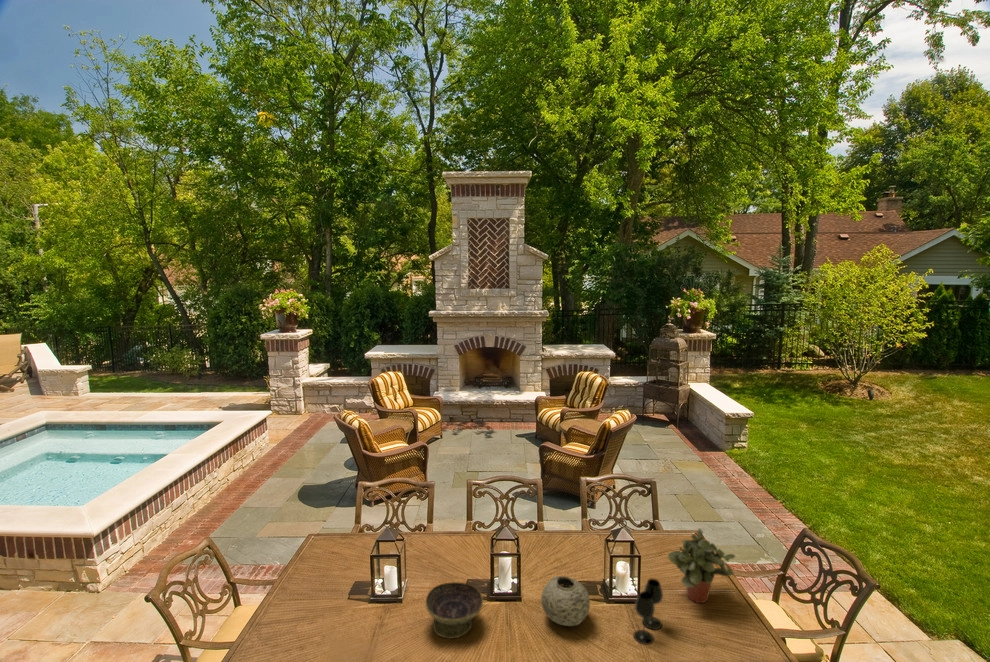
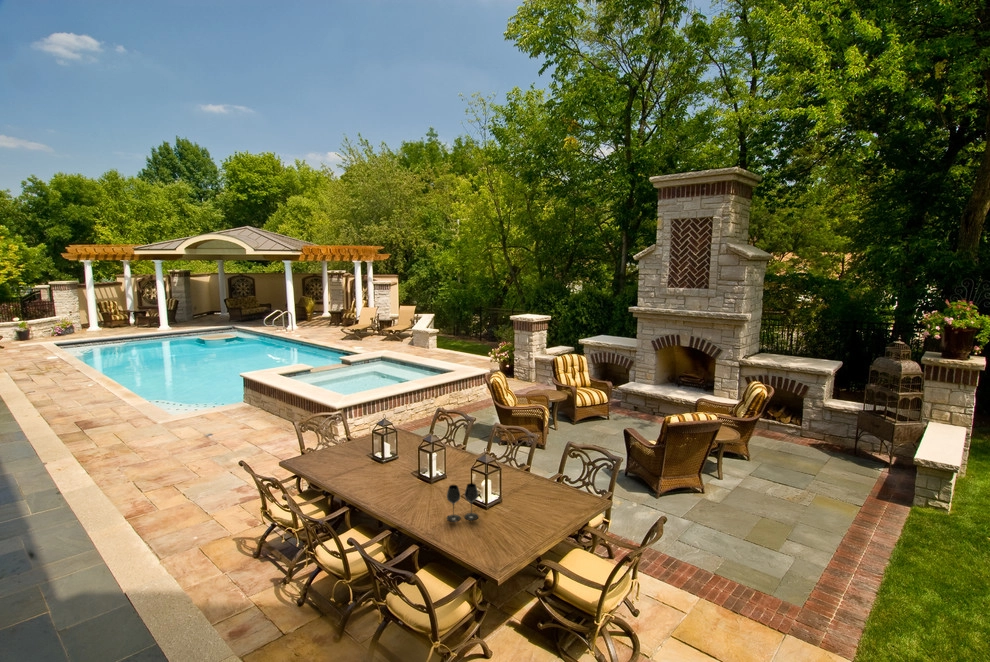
potted plant: present [668,529,735,603] -> none [499,470,554,526]
vase: present [541,576,590,626] -> none [417,466,450,498]
decorative bowl: present [426,582,483,639] -> none [366,452,403,480]

